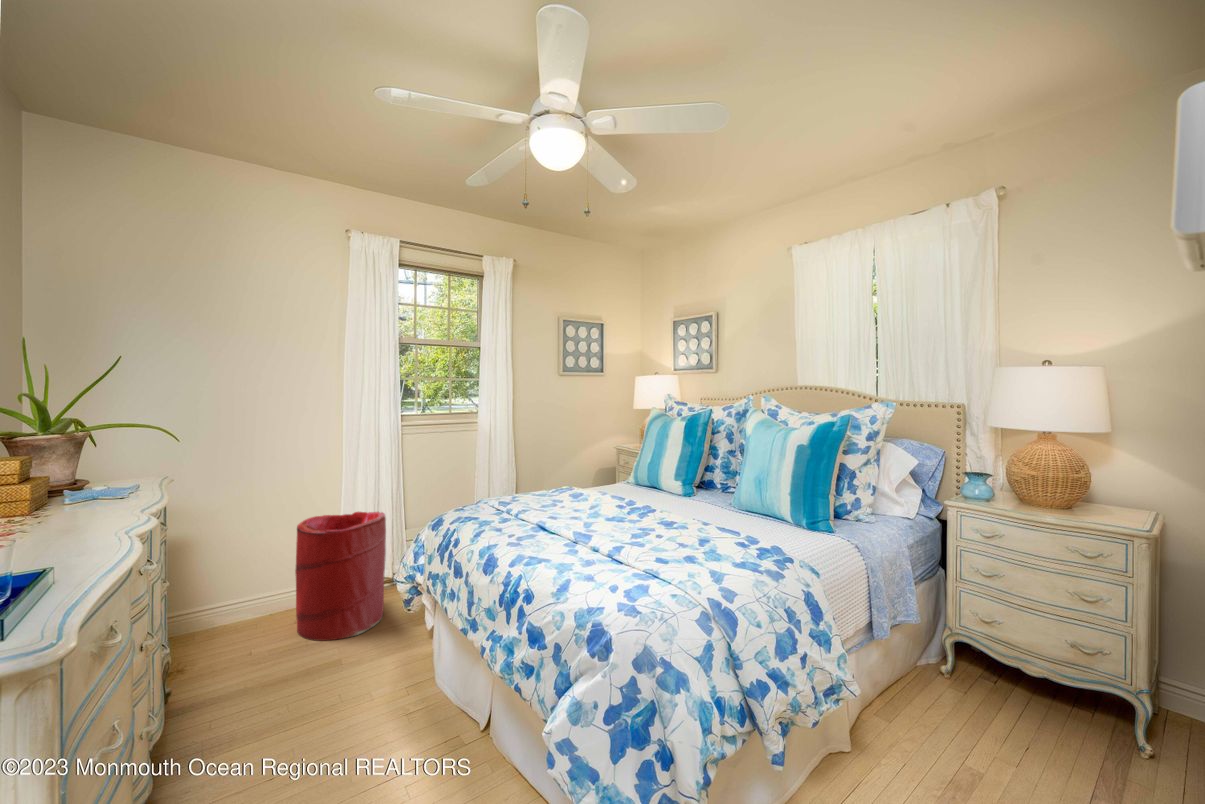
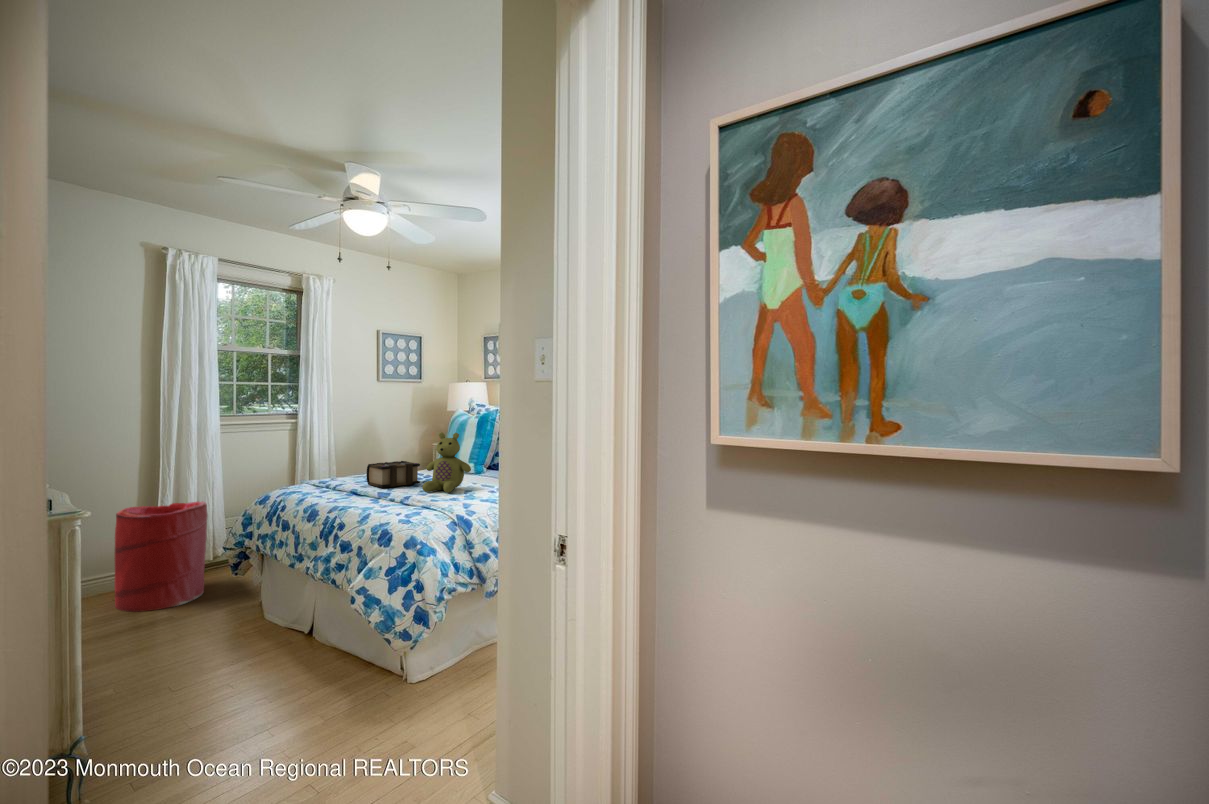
stuffed bear: none [632,445,698,537] -> present [422,432,471,493]
book: none [555,479,622,519] -> present [367,461,420,488]

